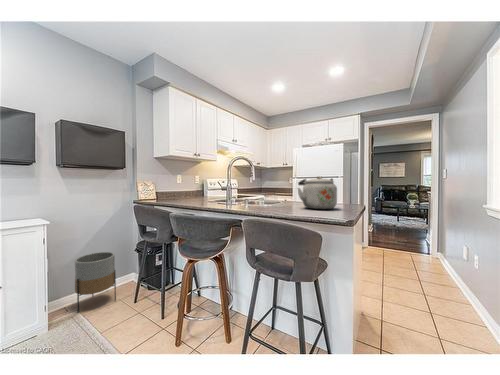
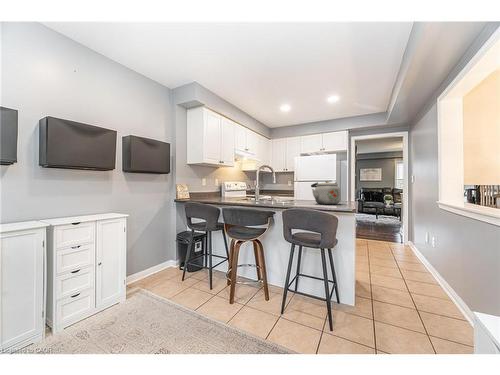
planter: present [75,252,116,313] -> none [135,241,165,288]

